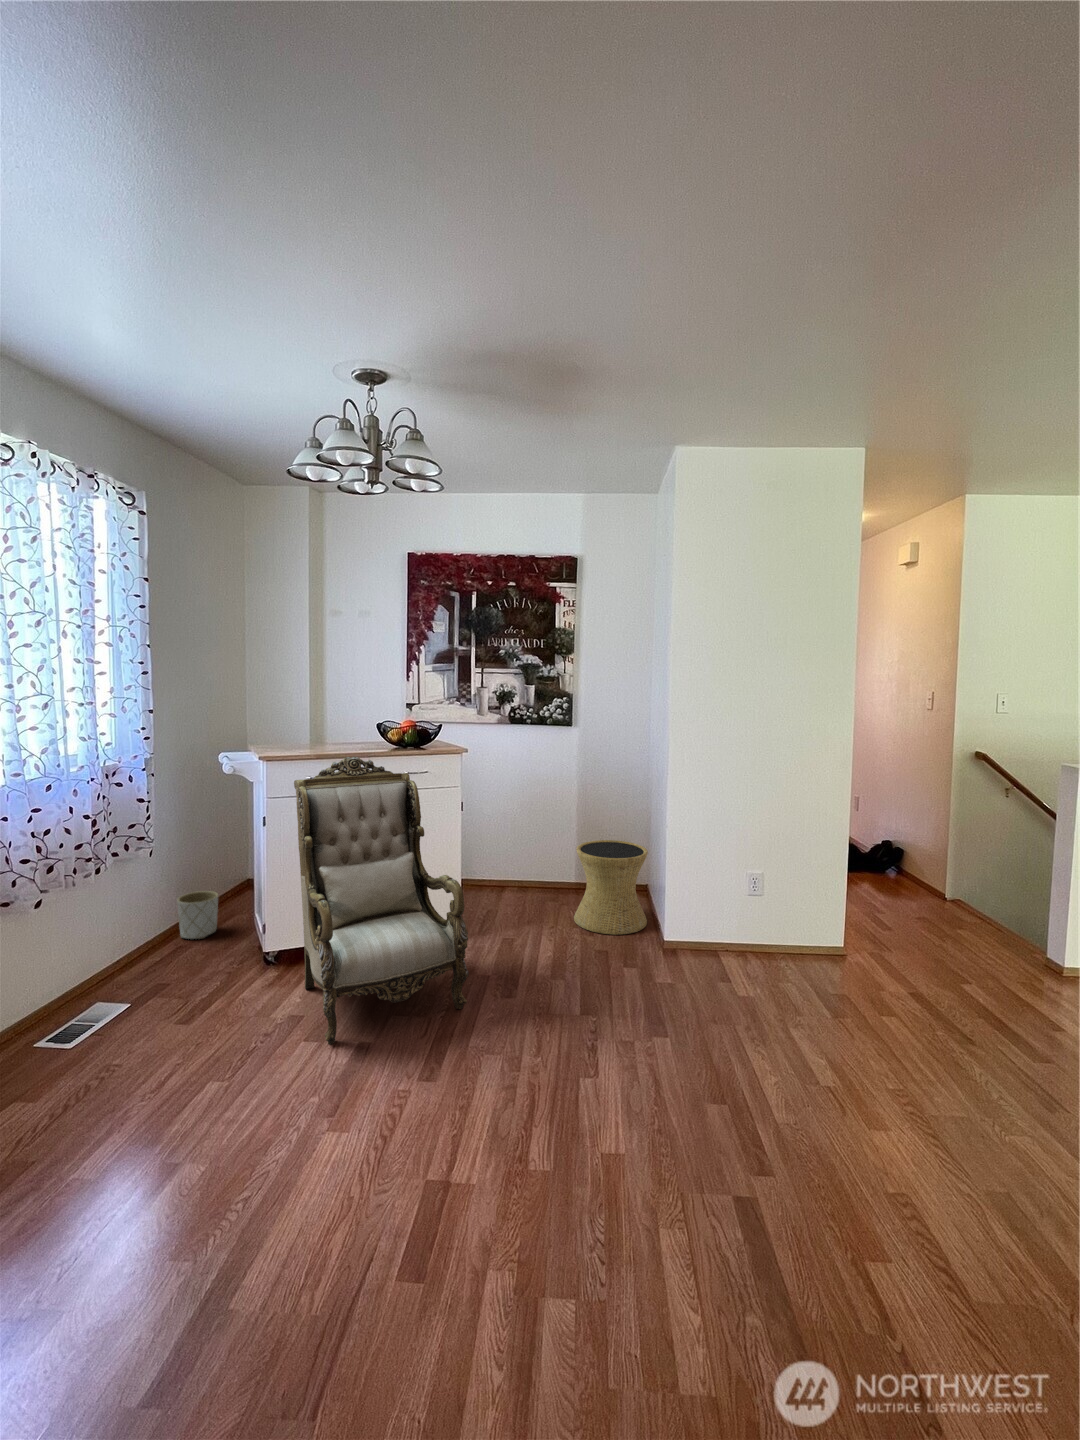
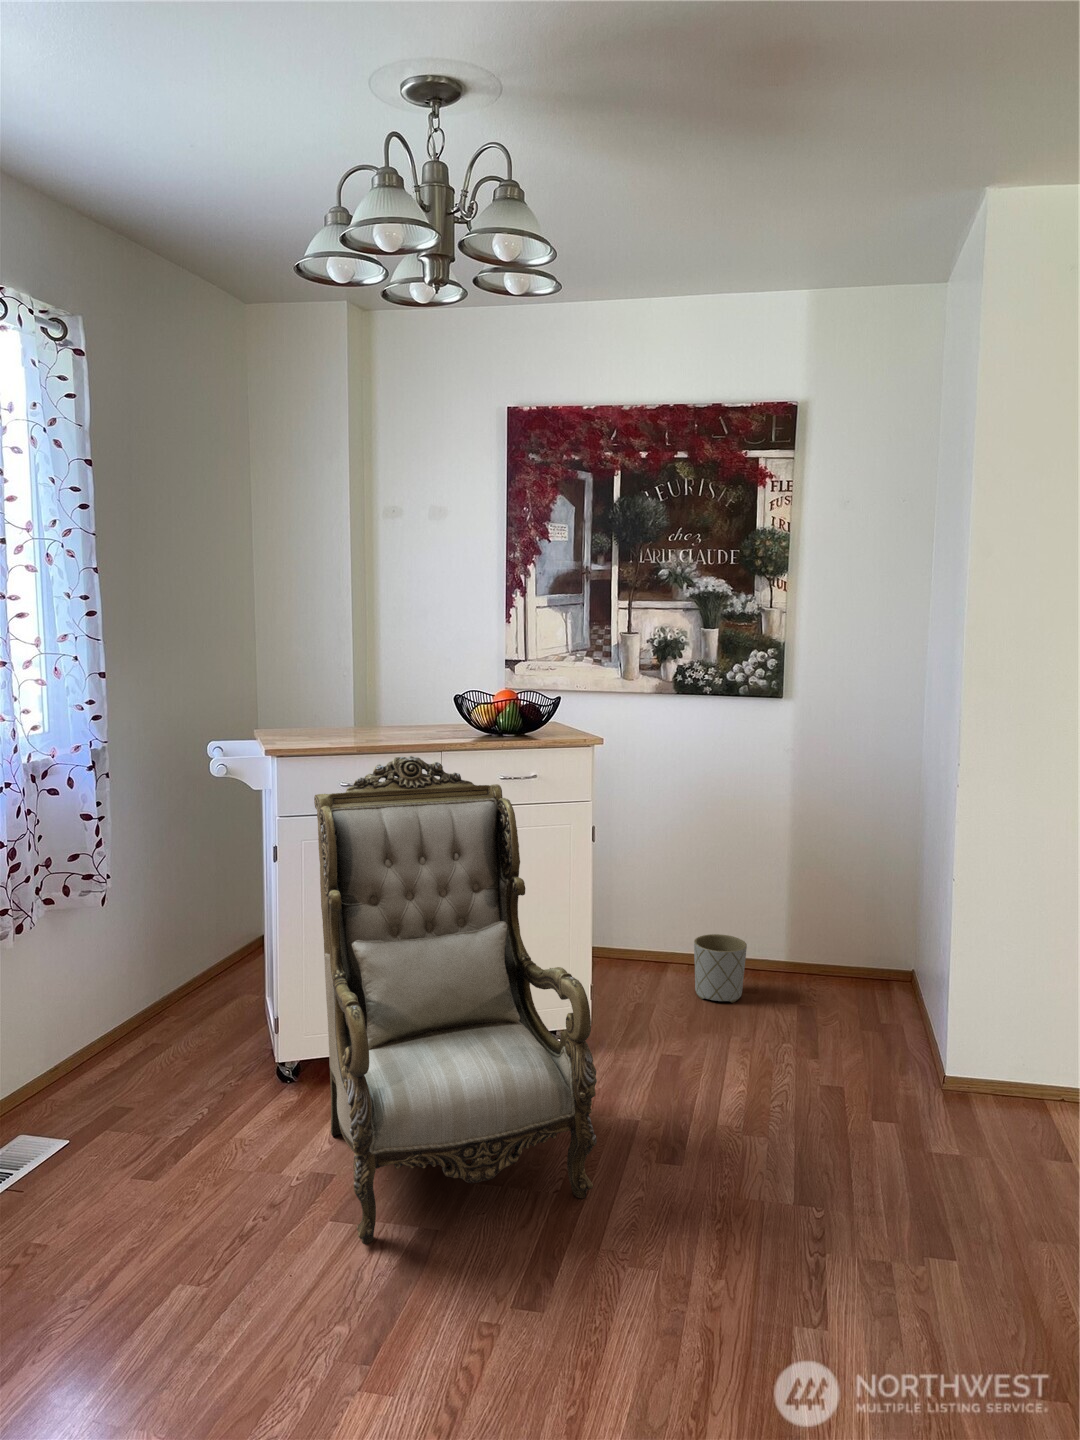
side table: present [574,840,648,935] -> none [781,905,919,1075]
planter: present [177,891,218,939] -> present [694,934,747,1003]

